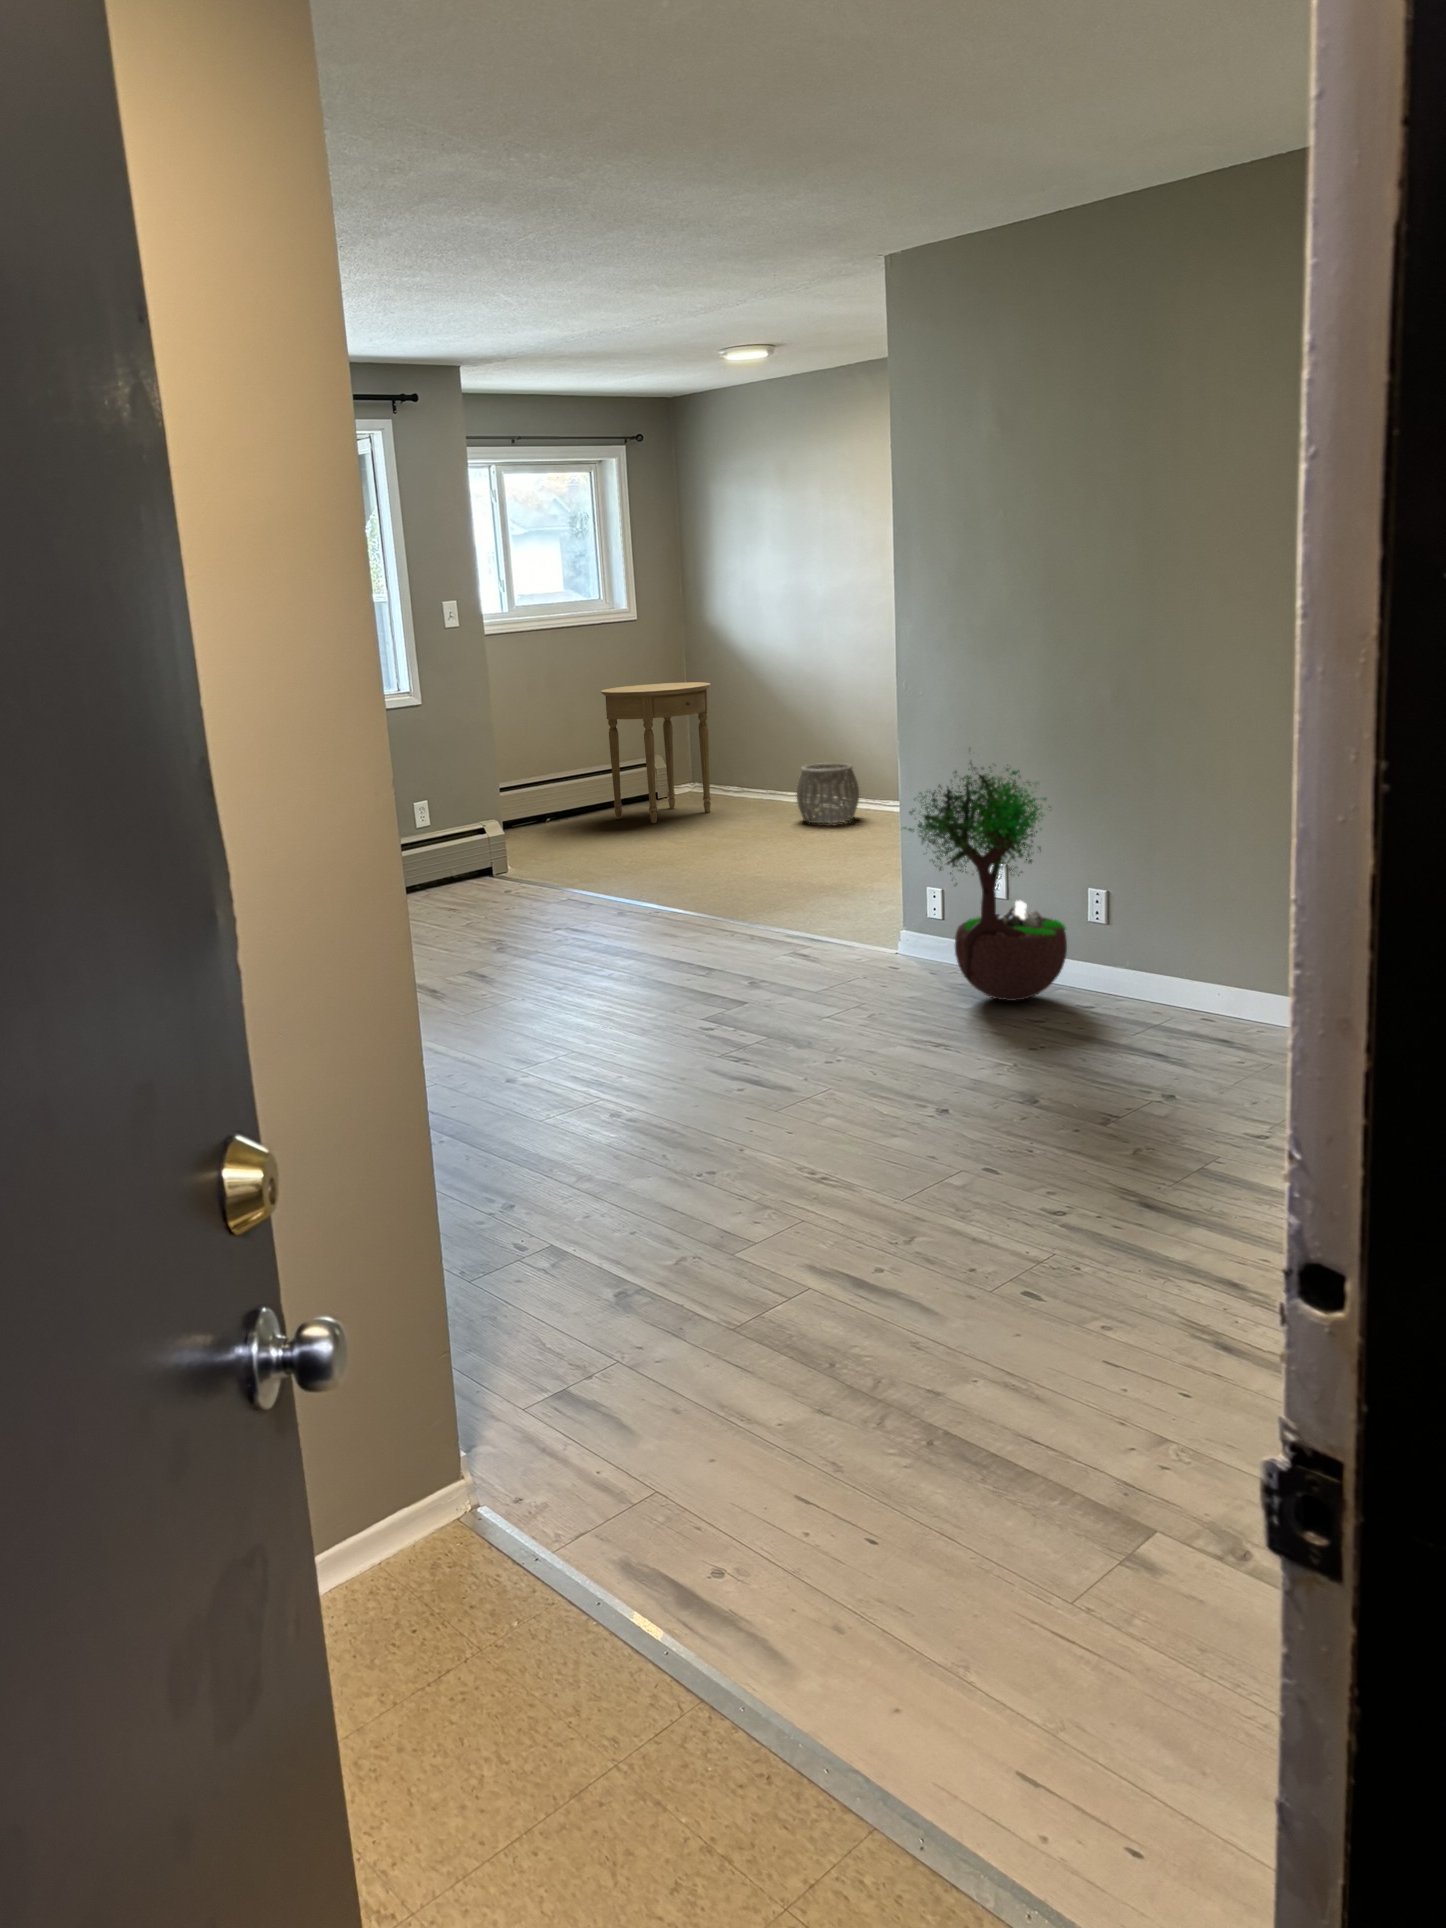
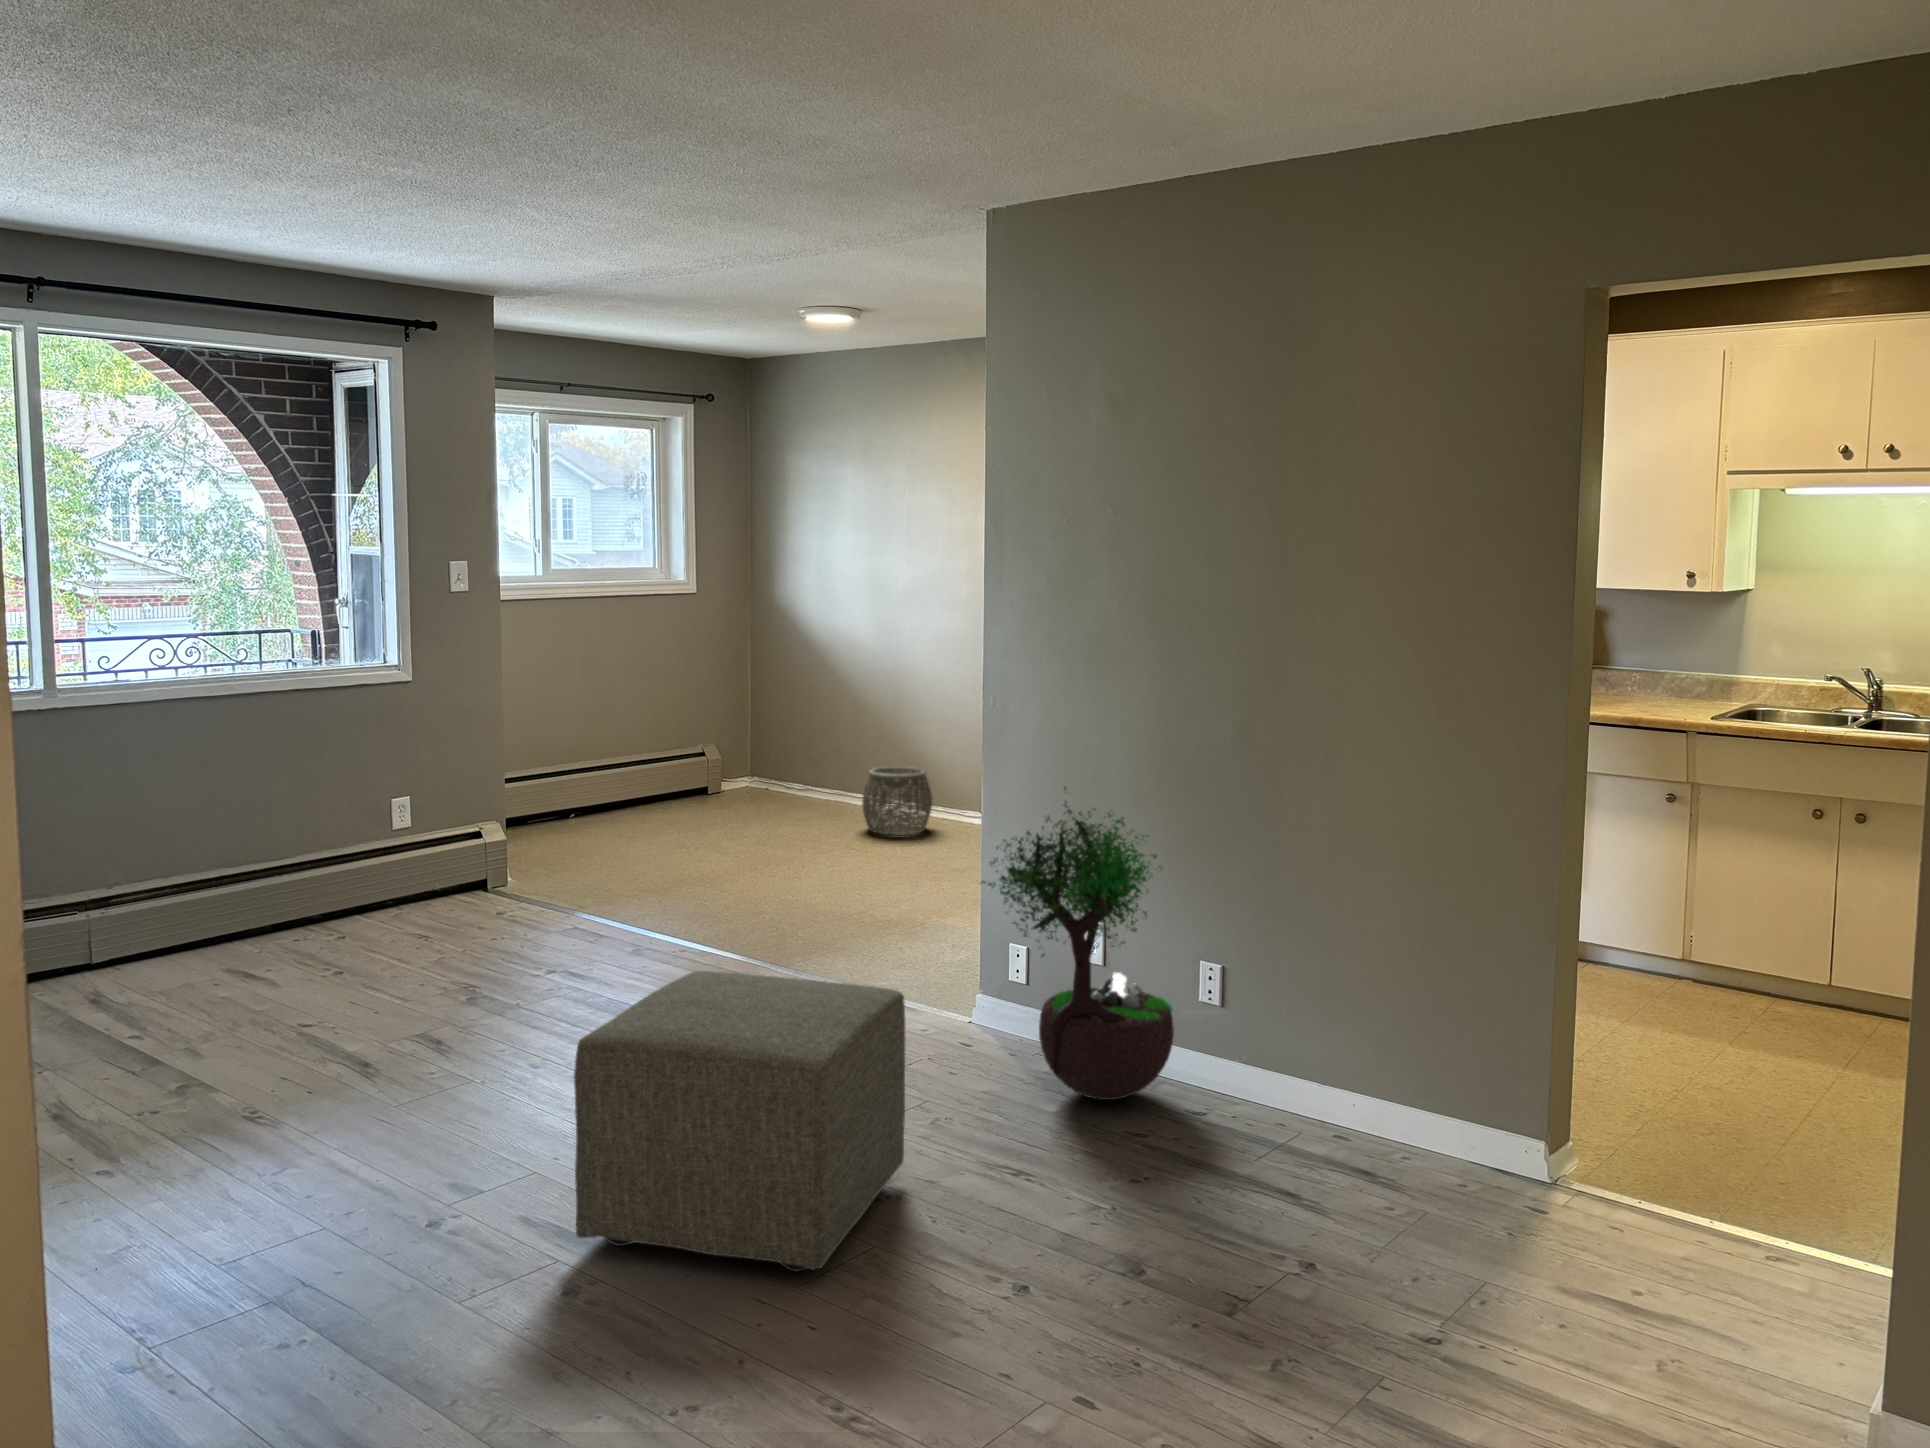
side table: present [601,682,711,823] -> none [646,667,773,825]
ottoman: none [608,900,850,1101] -> present [574,971,905,1272]

